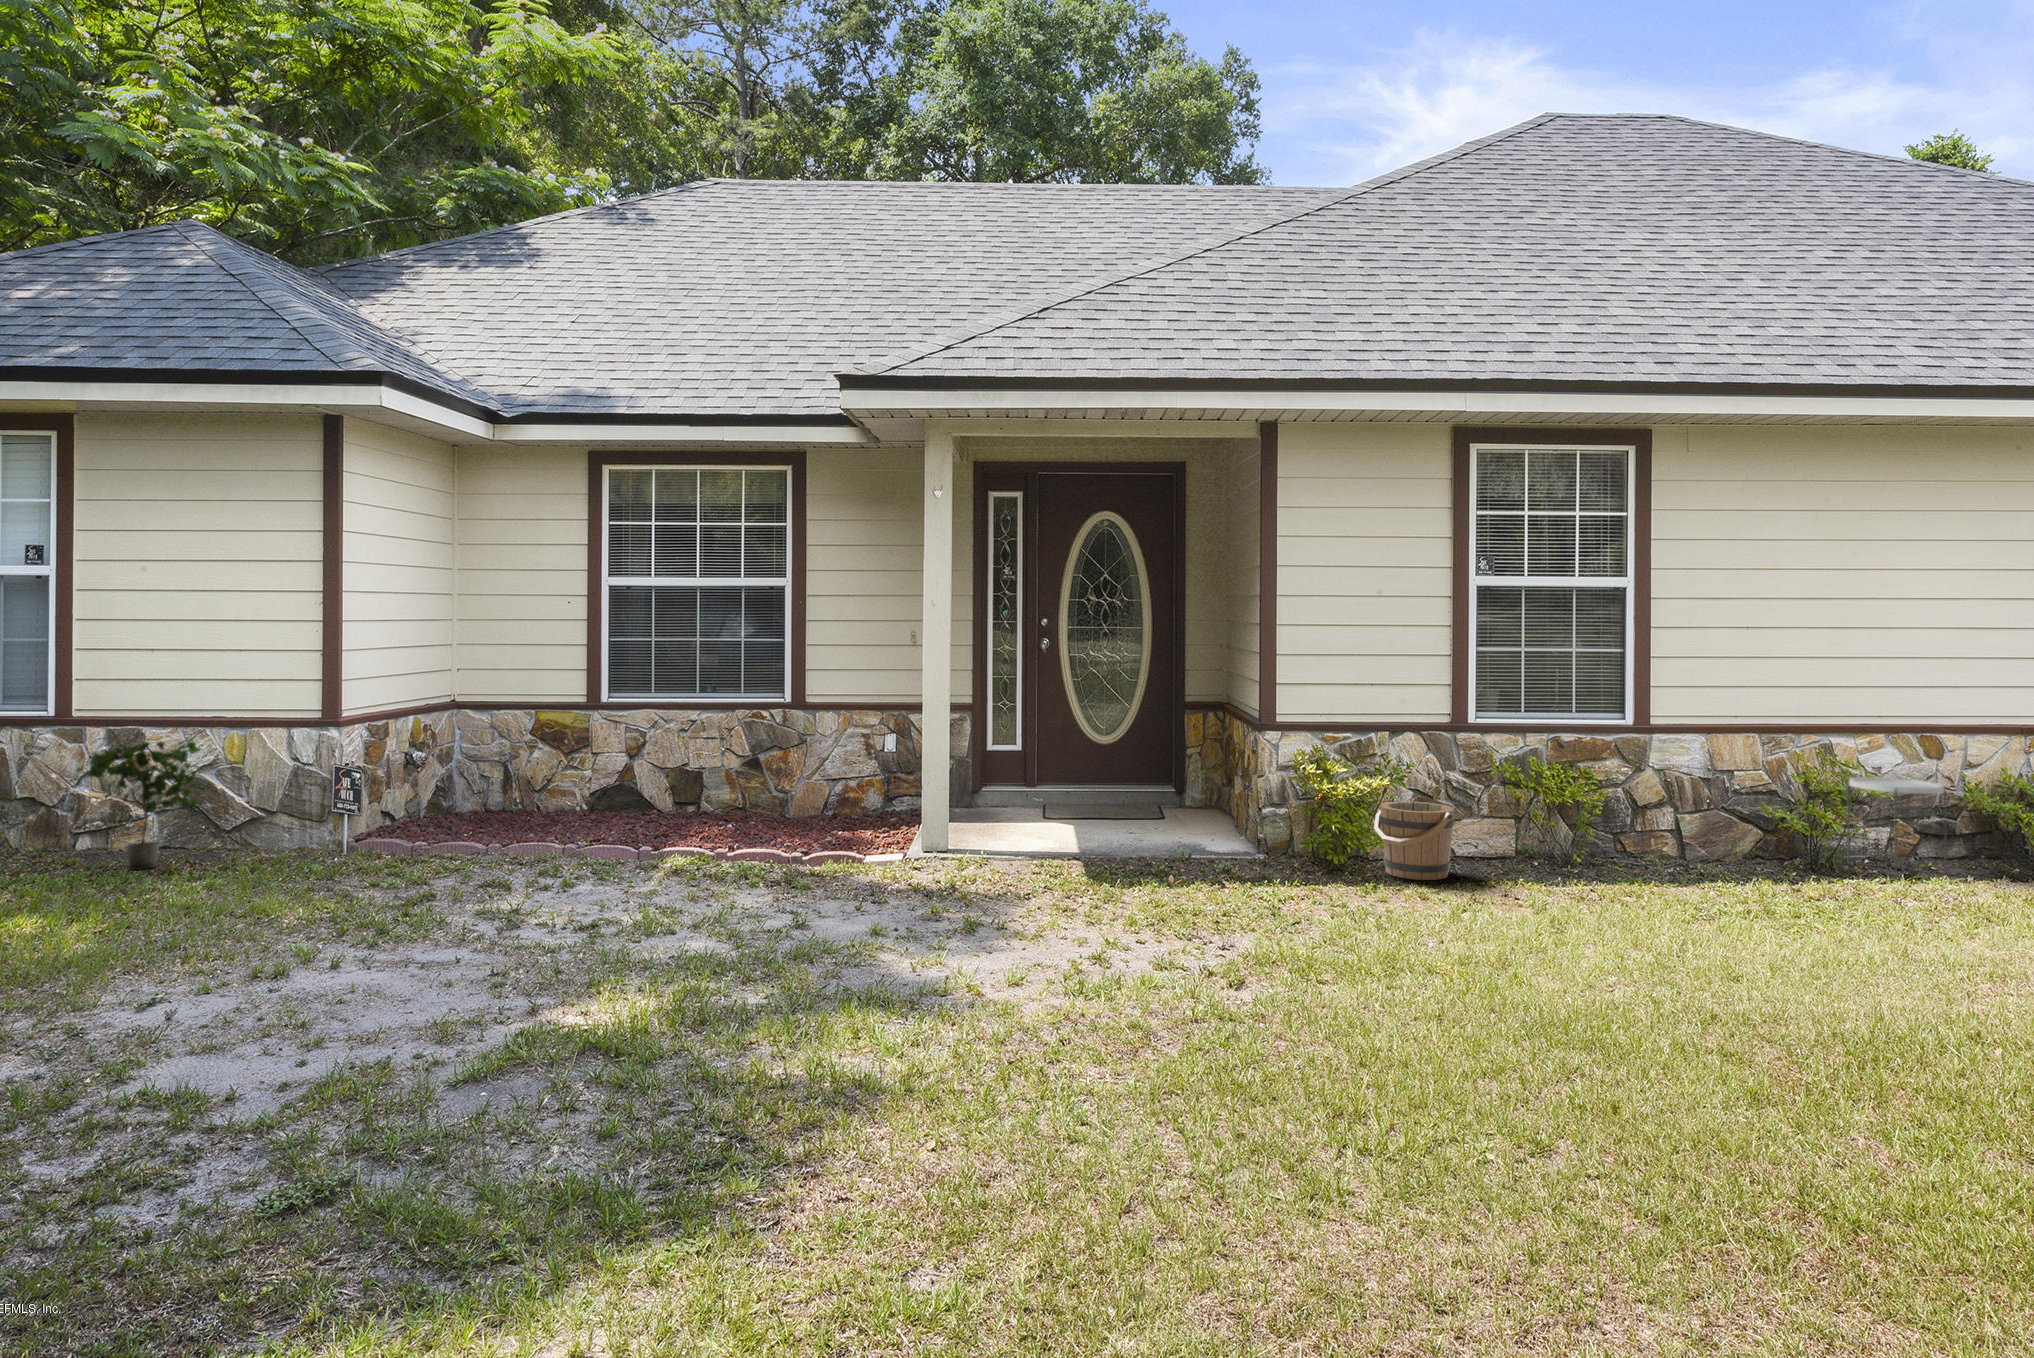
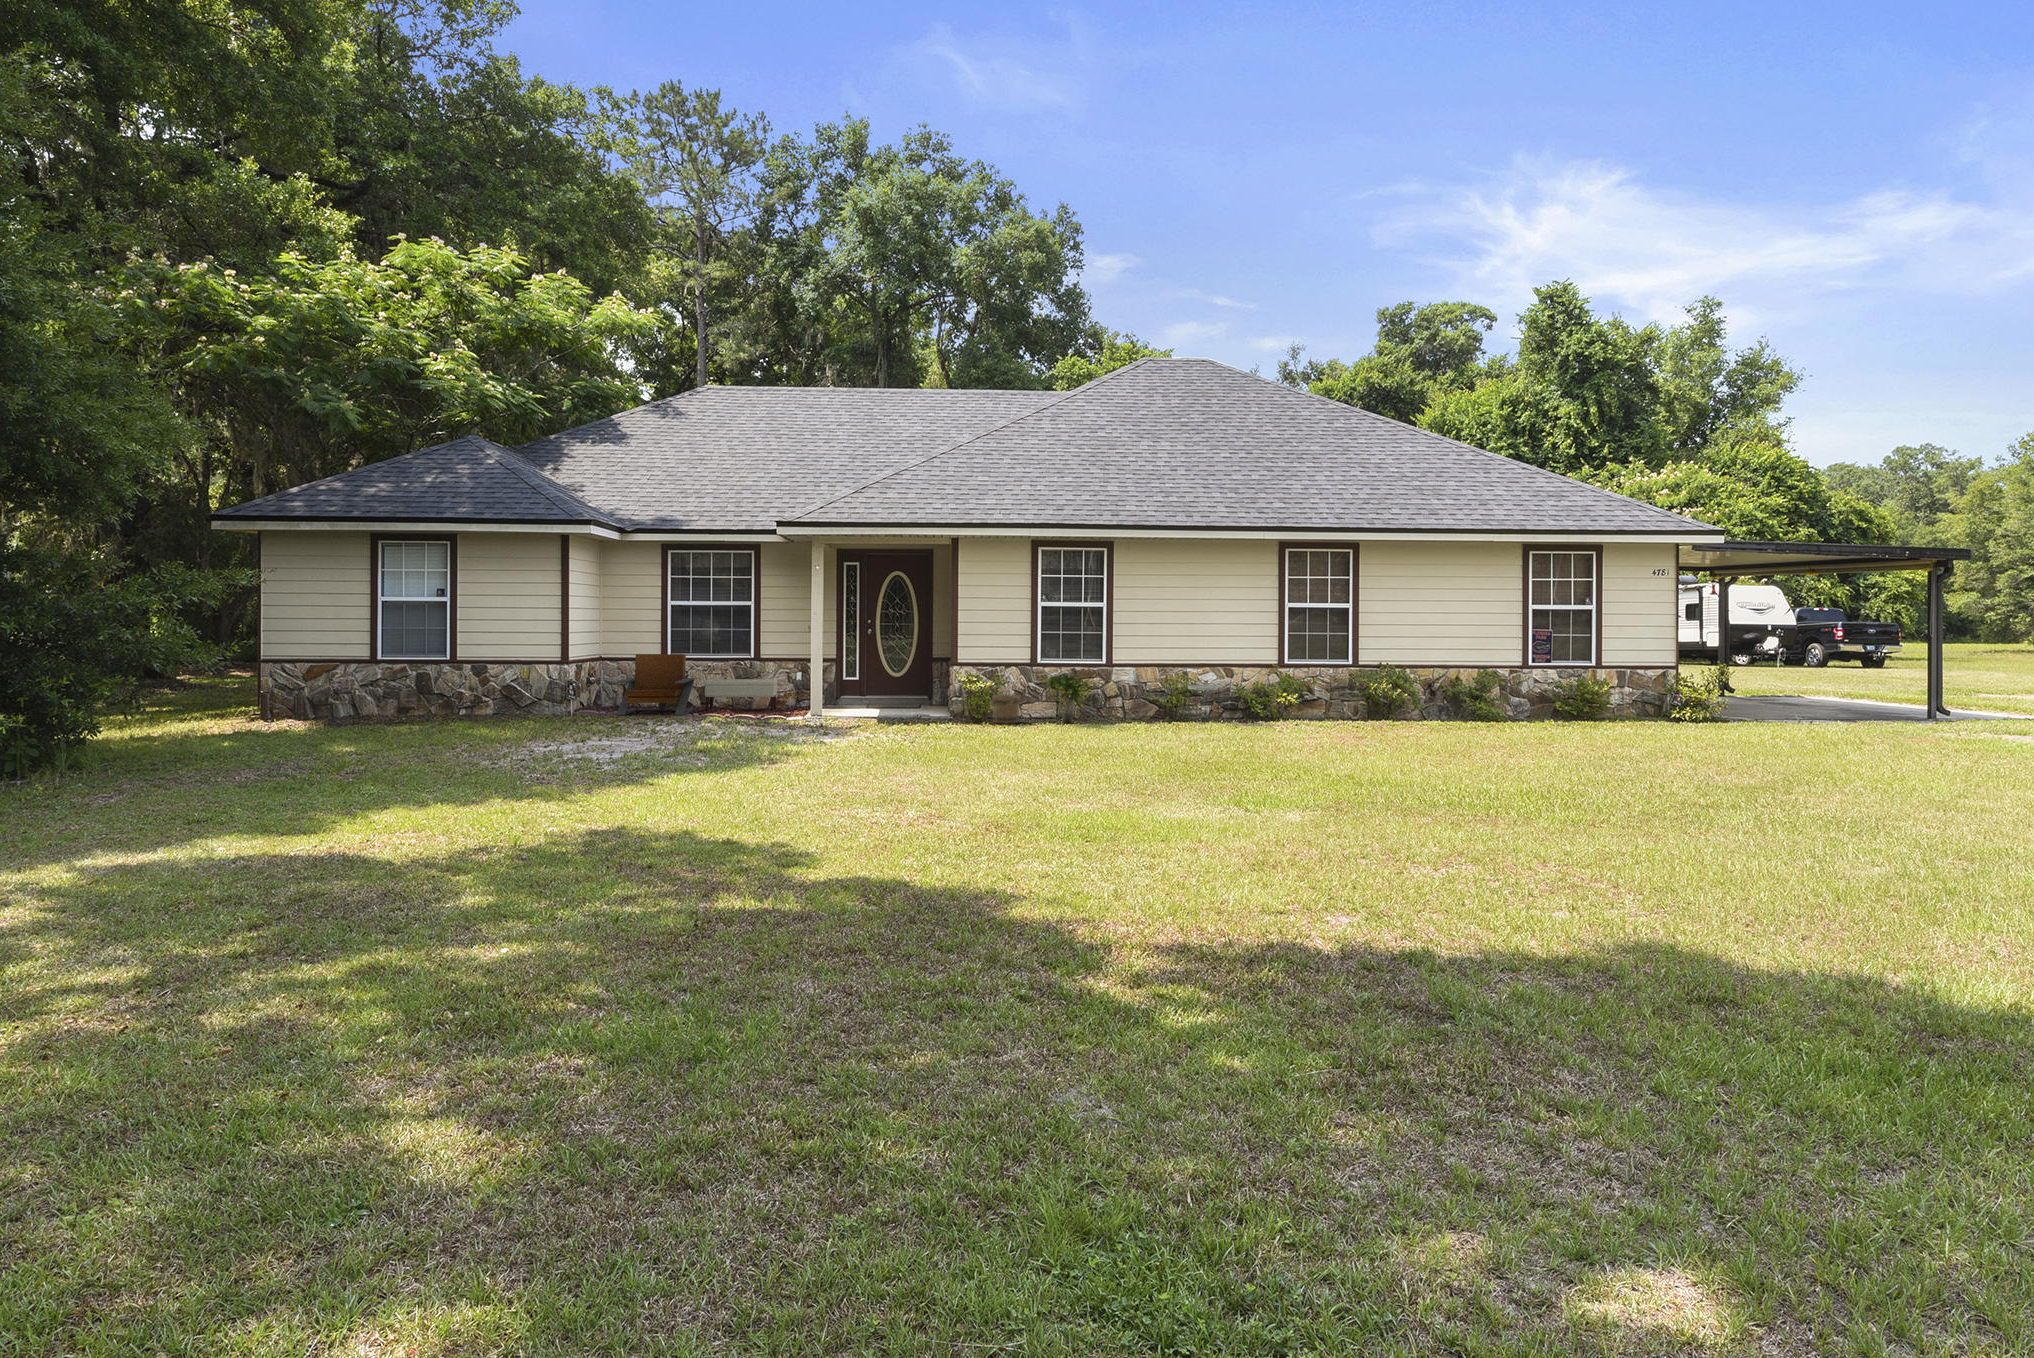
lounge chair: none [466,698,660,844] -> present [617,654,695,715]
potted plant: present [76,741,206,870] -> present [1048,673,1083,723]
bench: none [679,753,844,828] -> present [705,679,778,711]

